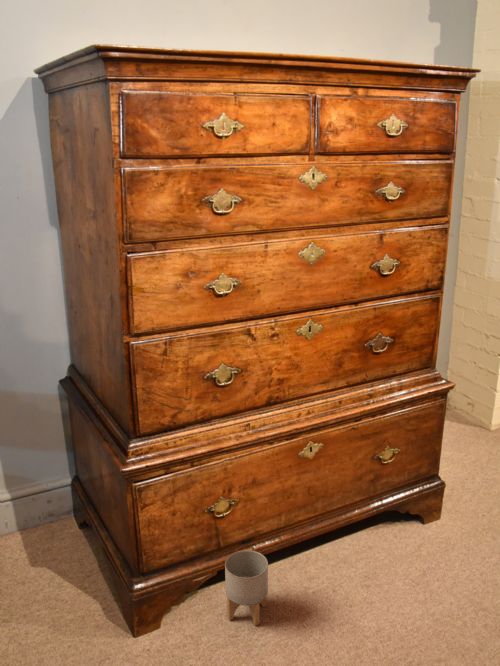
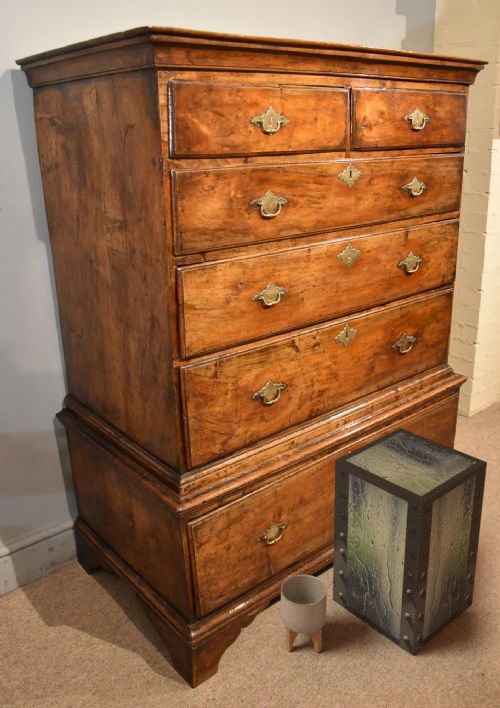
storage box: none [288,424,435,642] -> present [333,428,487,654]

